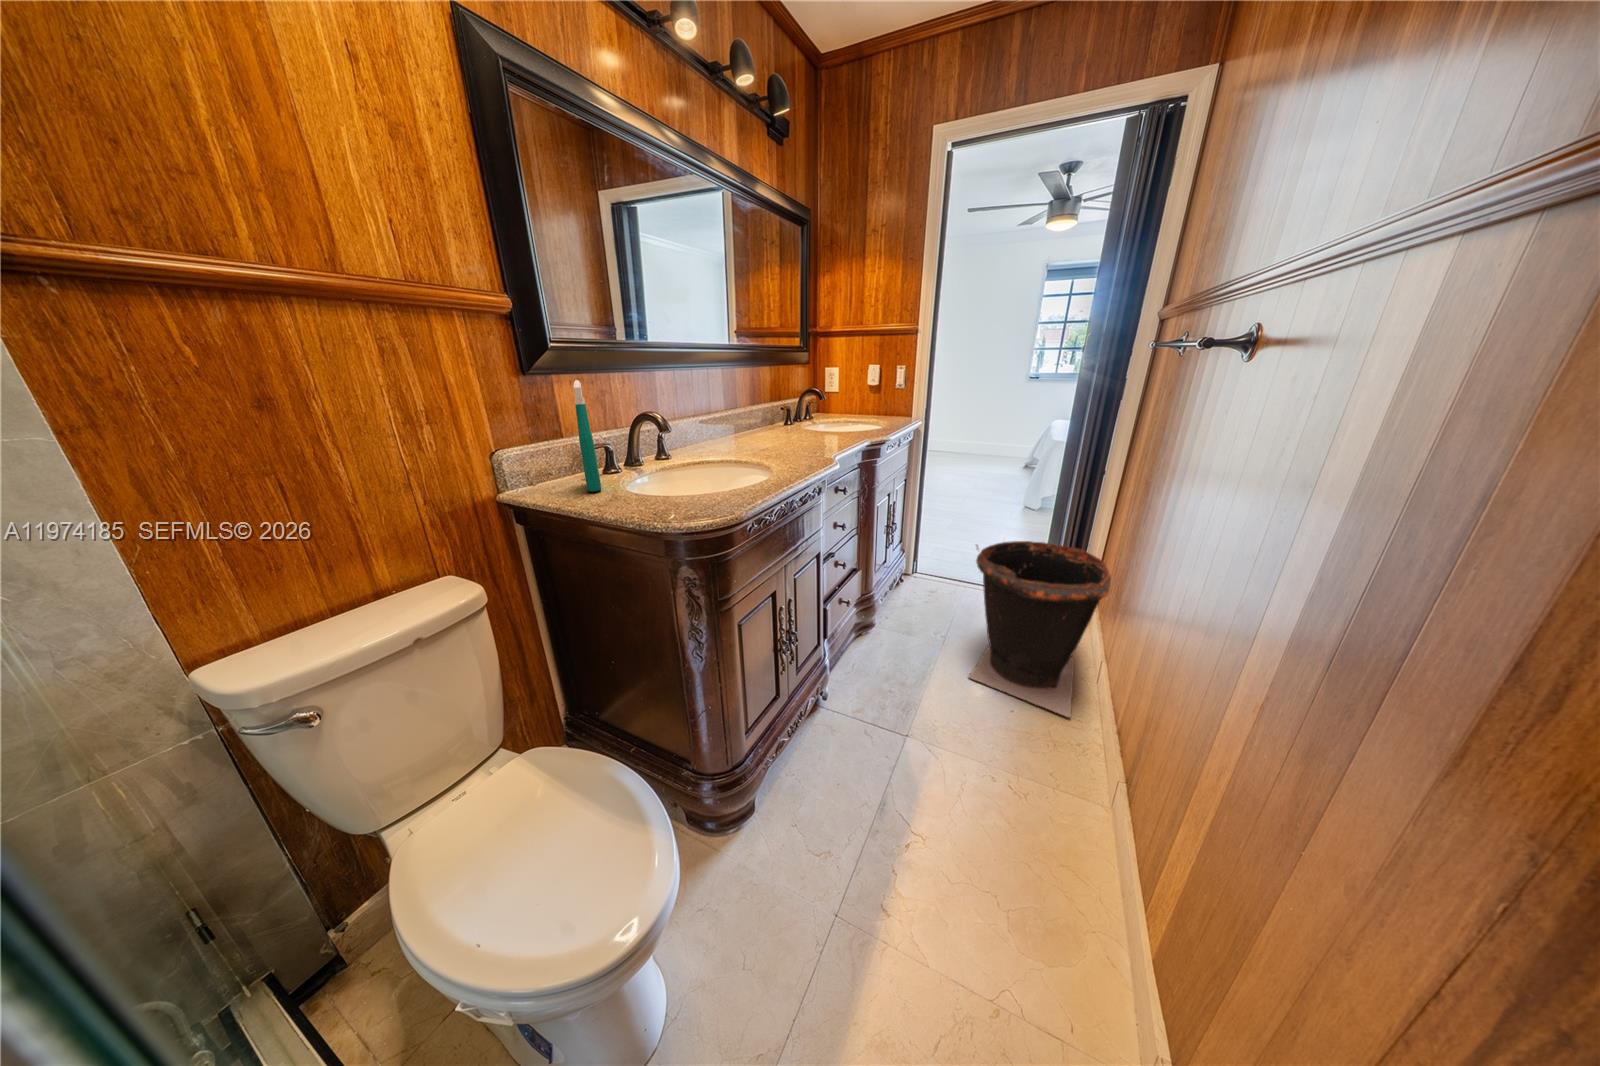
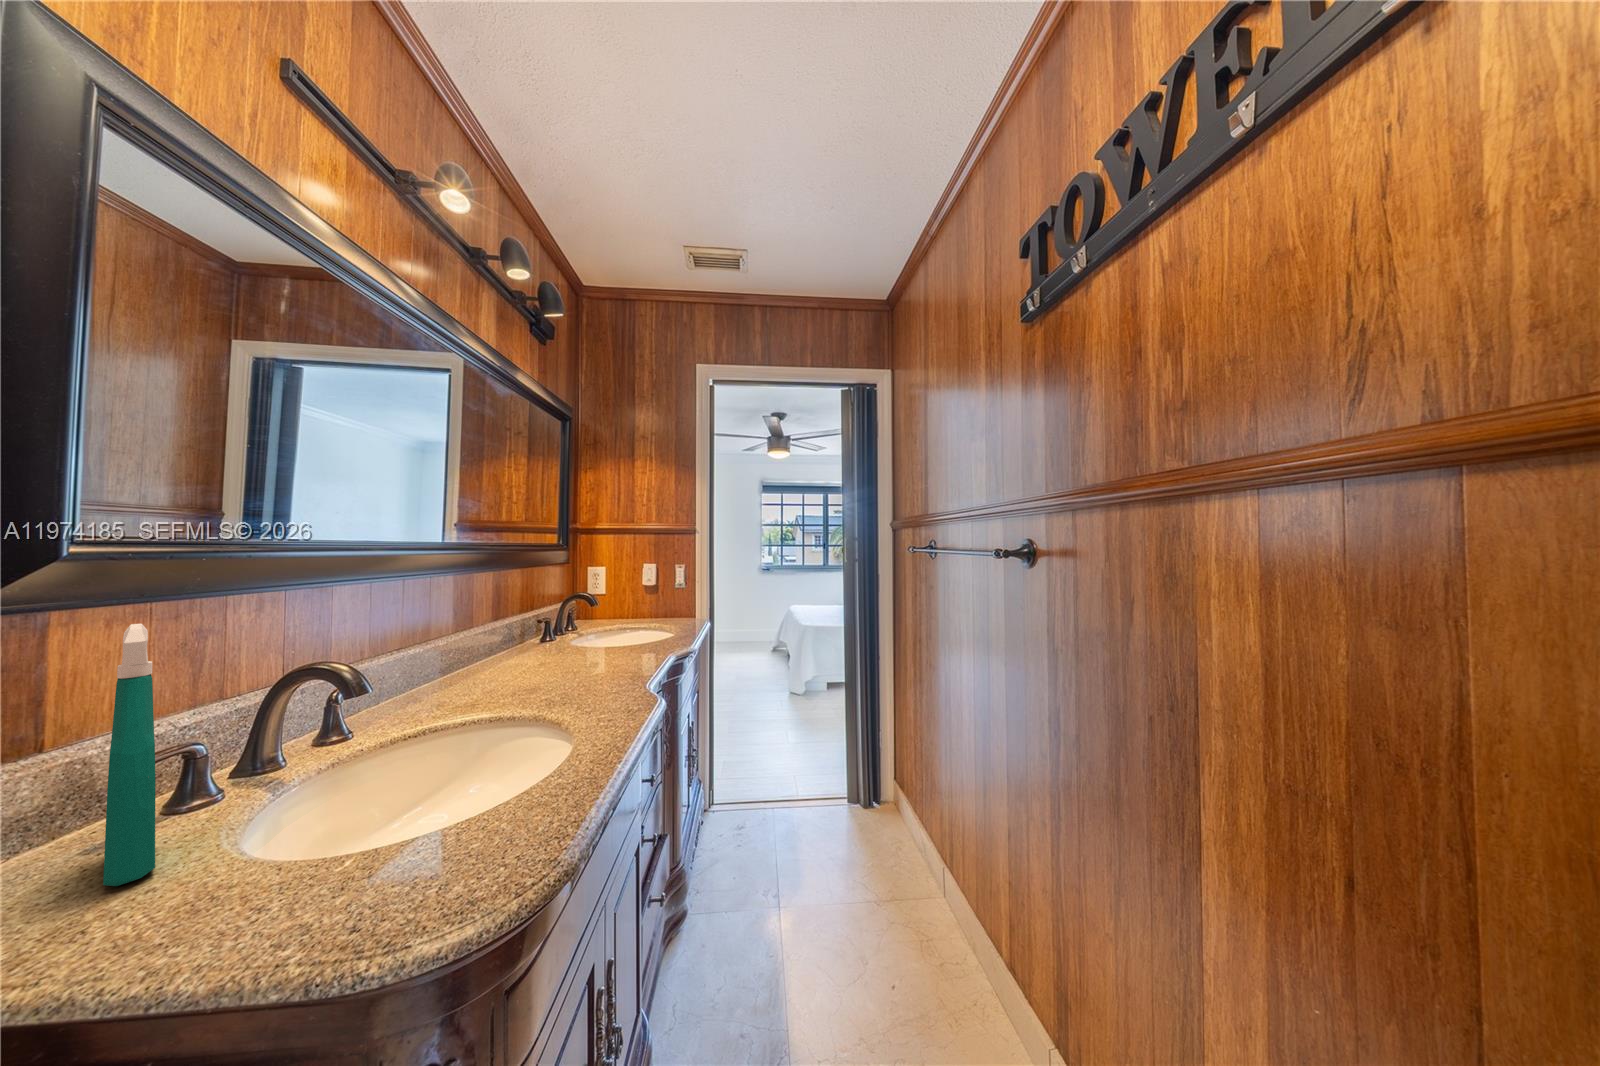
trash can: present [969,541,1111,717] -> none [803,741,946,965]

